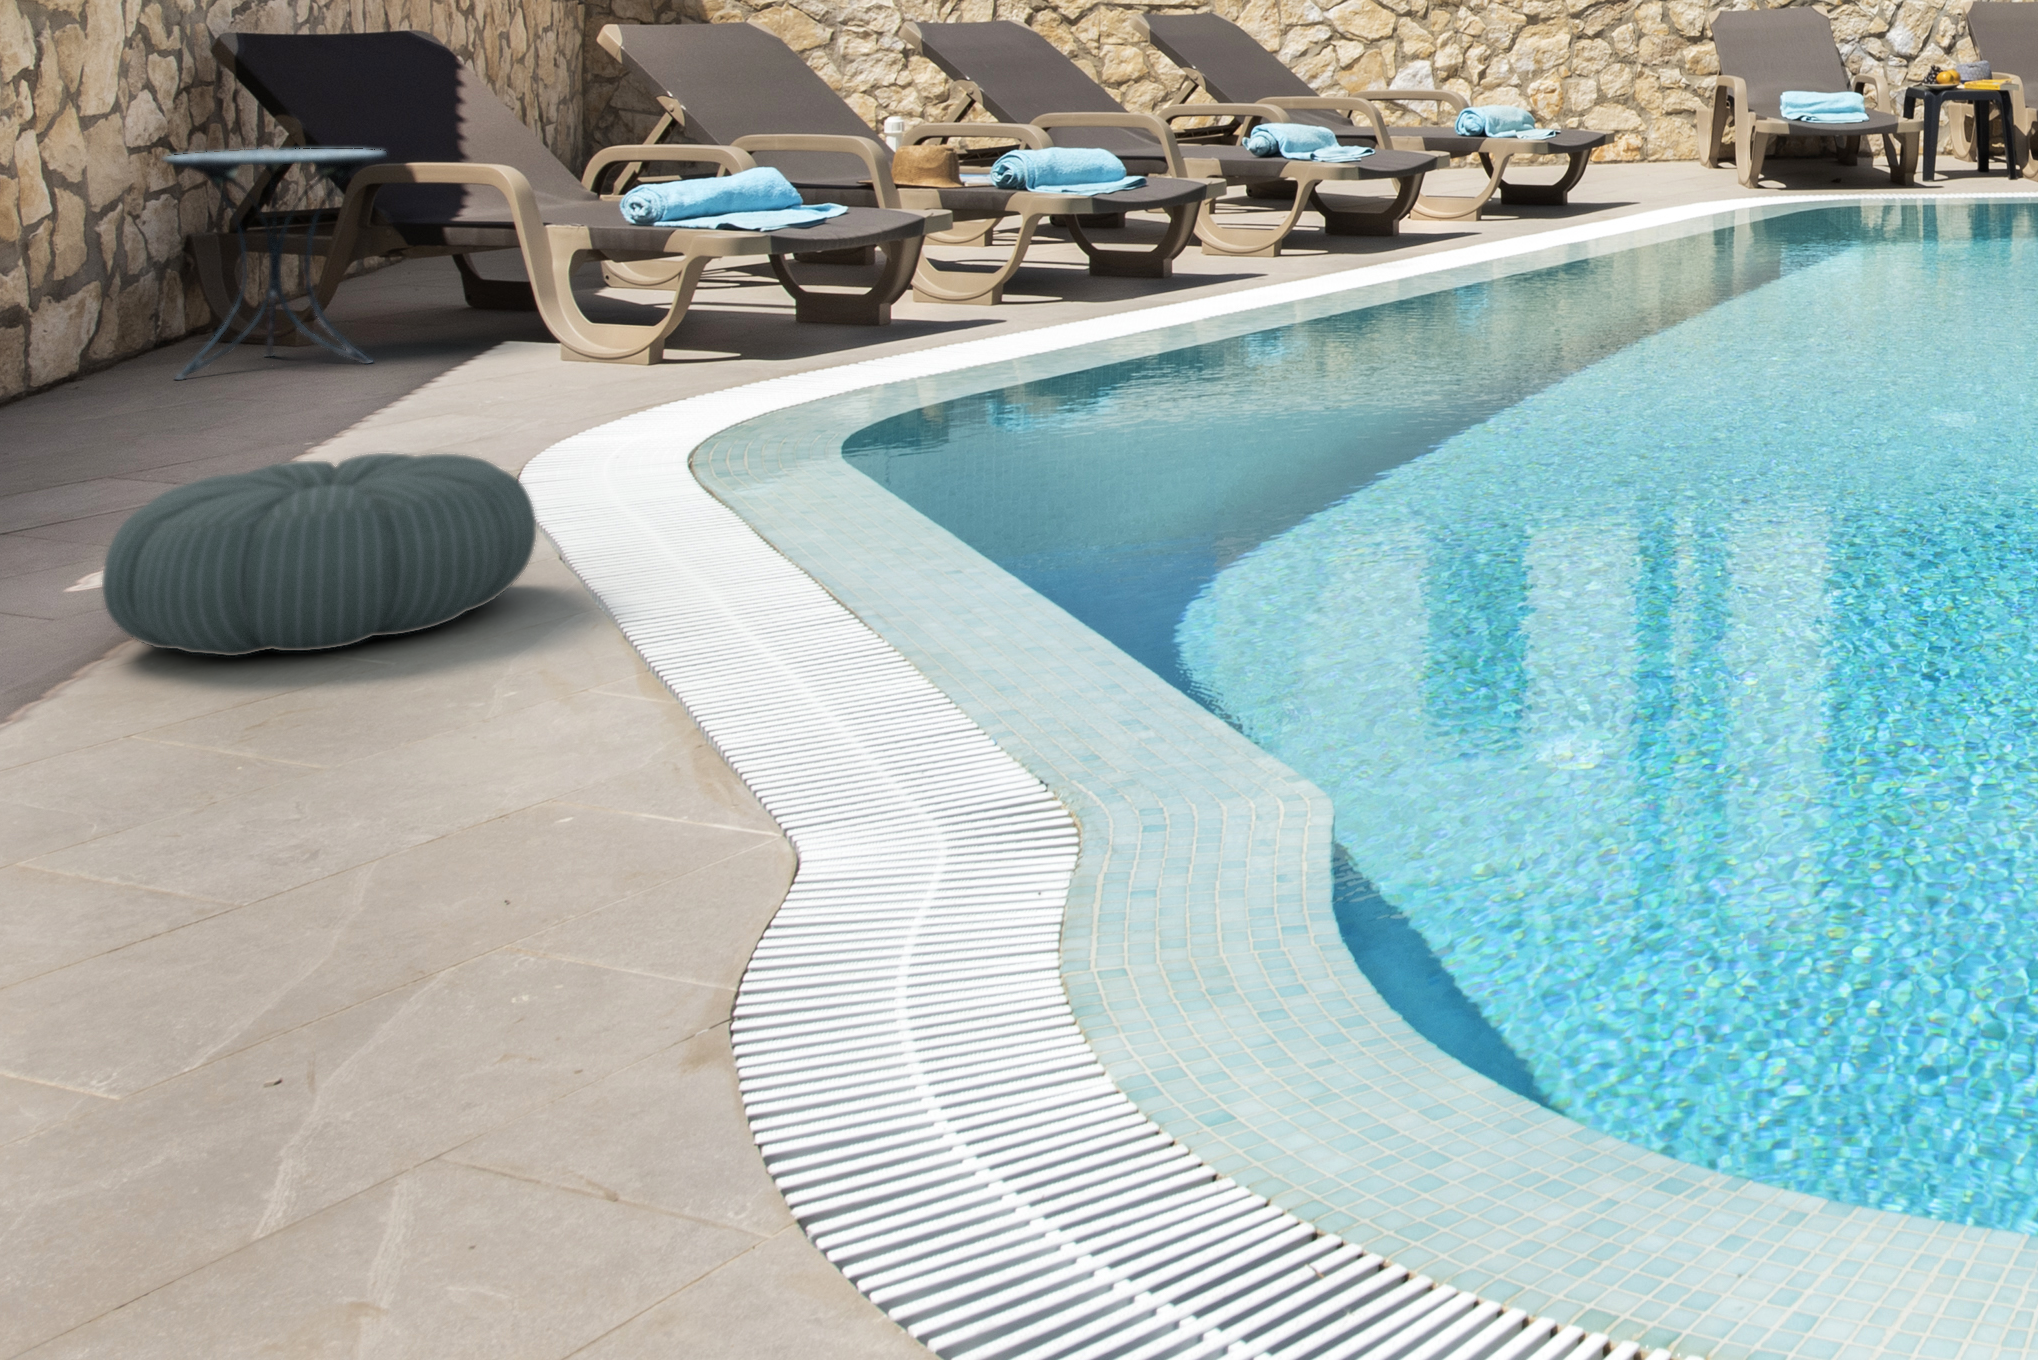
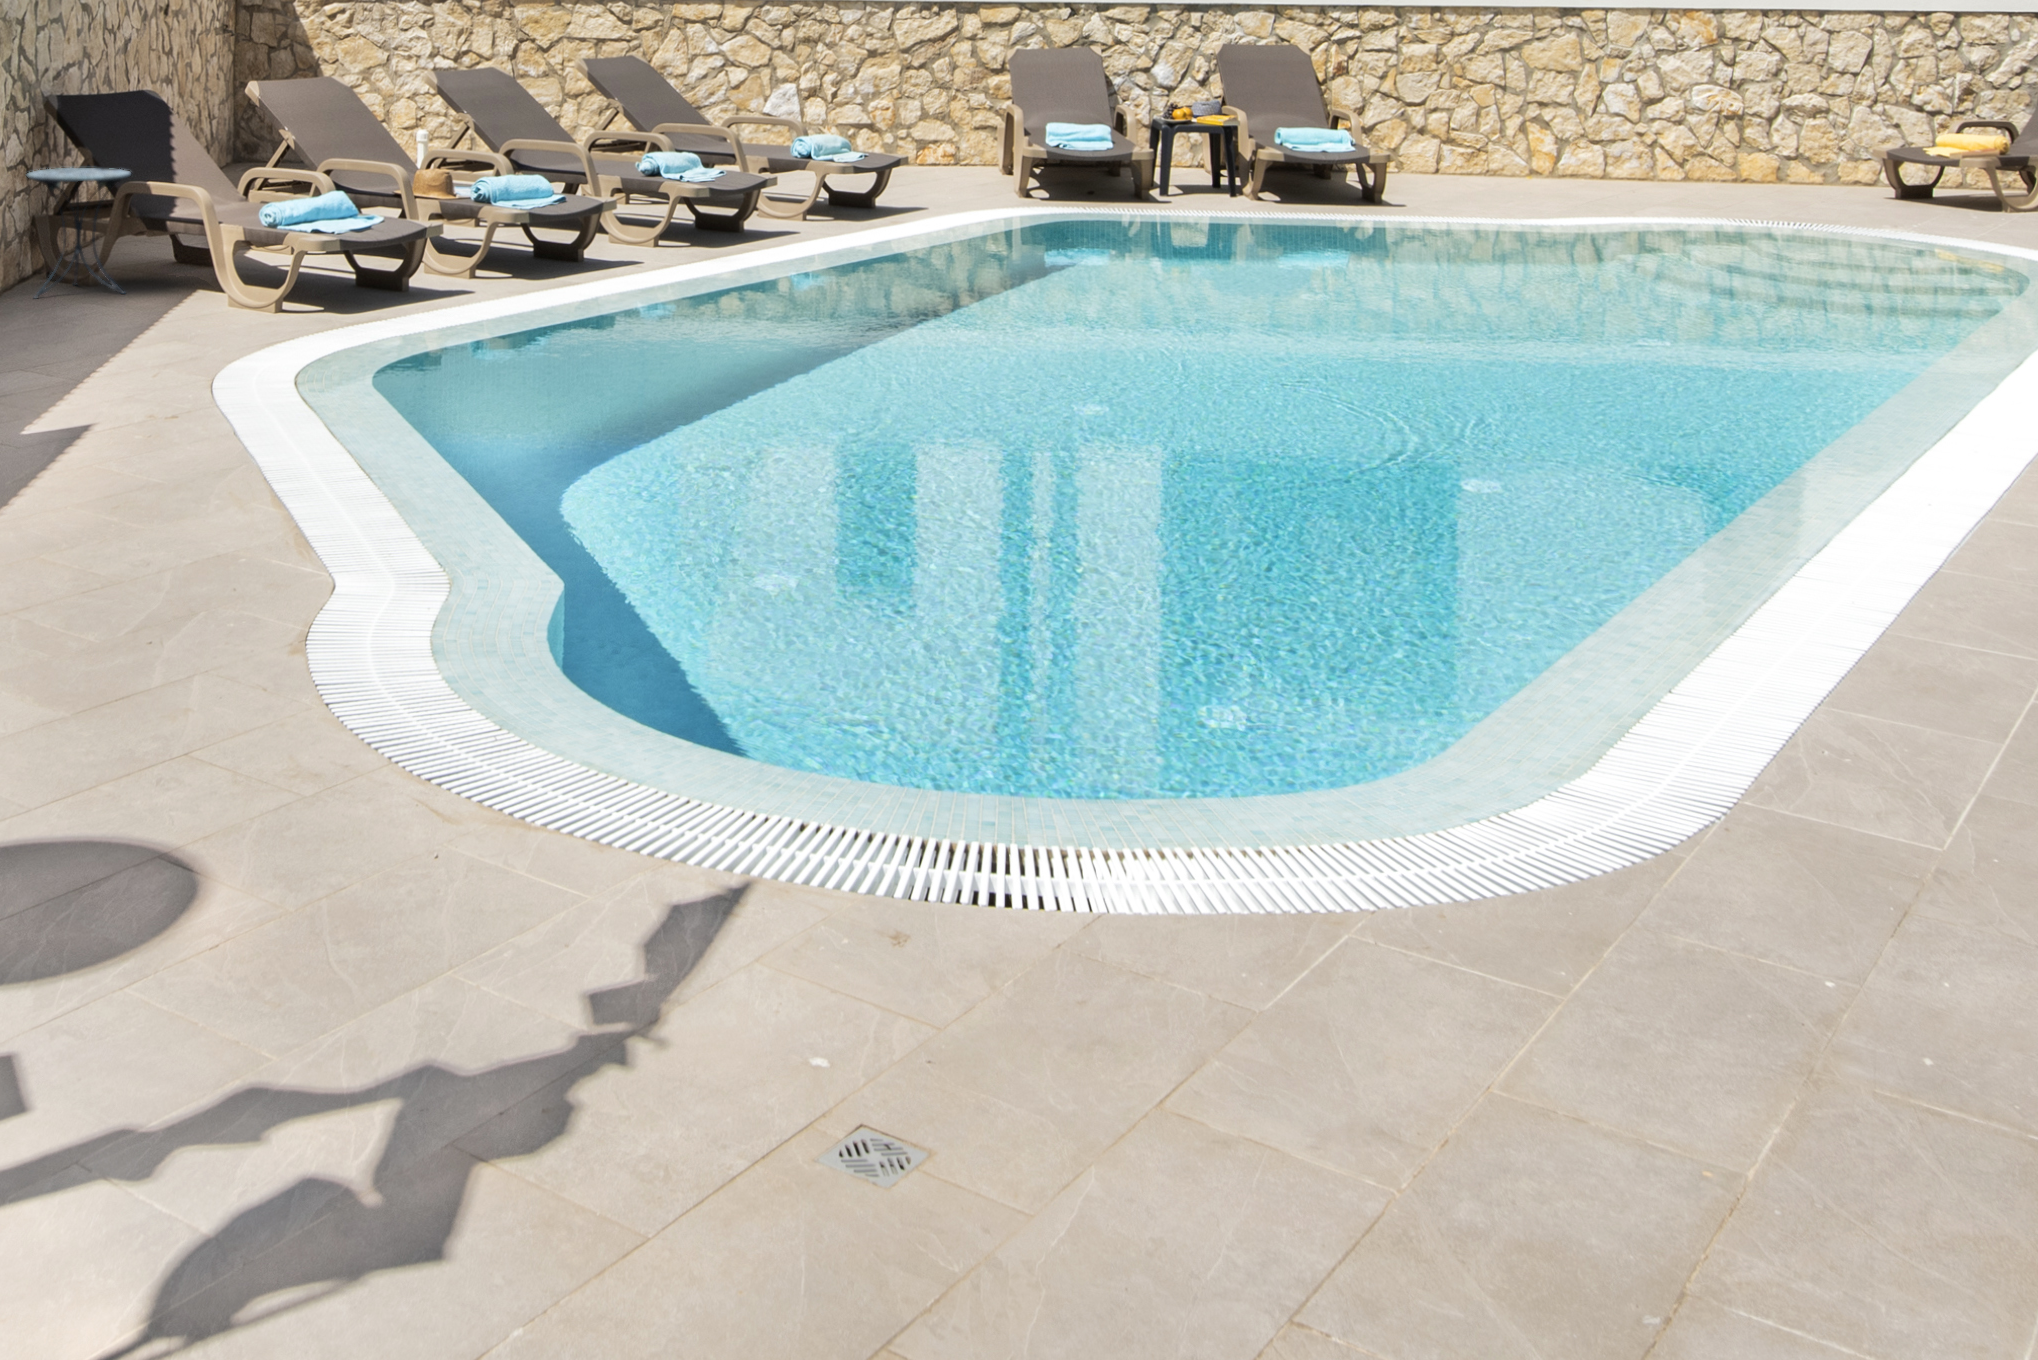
pouf: present [102,453,536,656] -> none [37,367,203,457]

